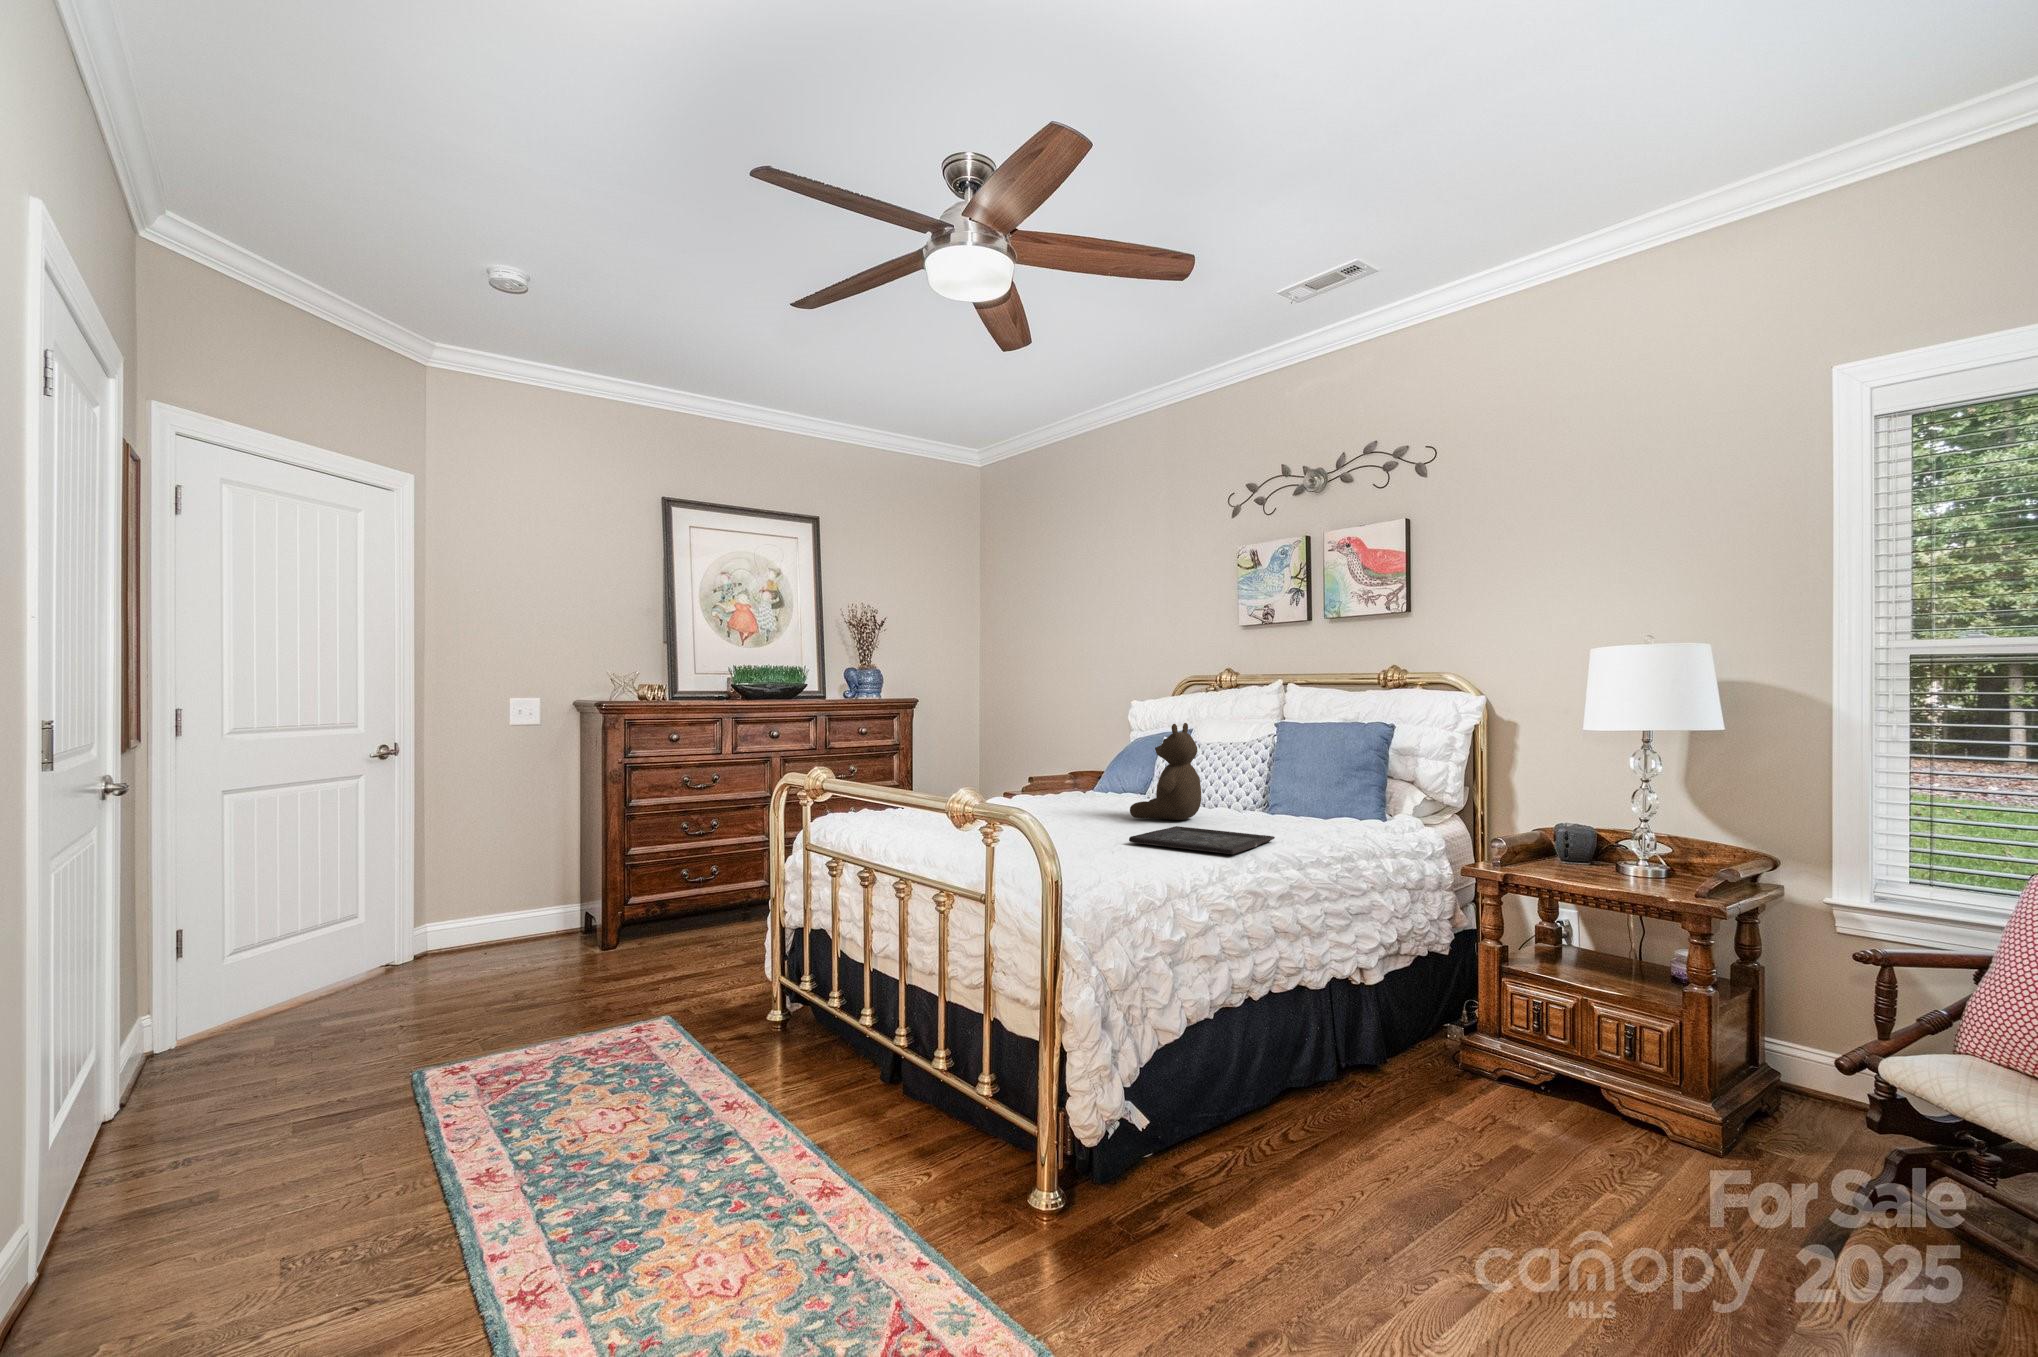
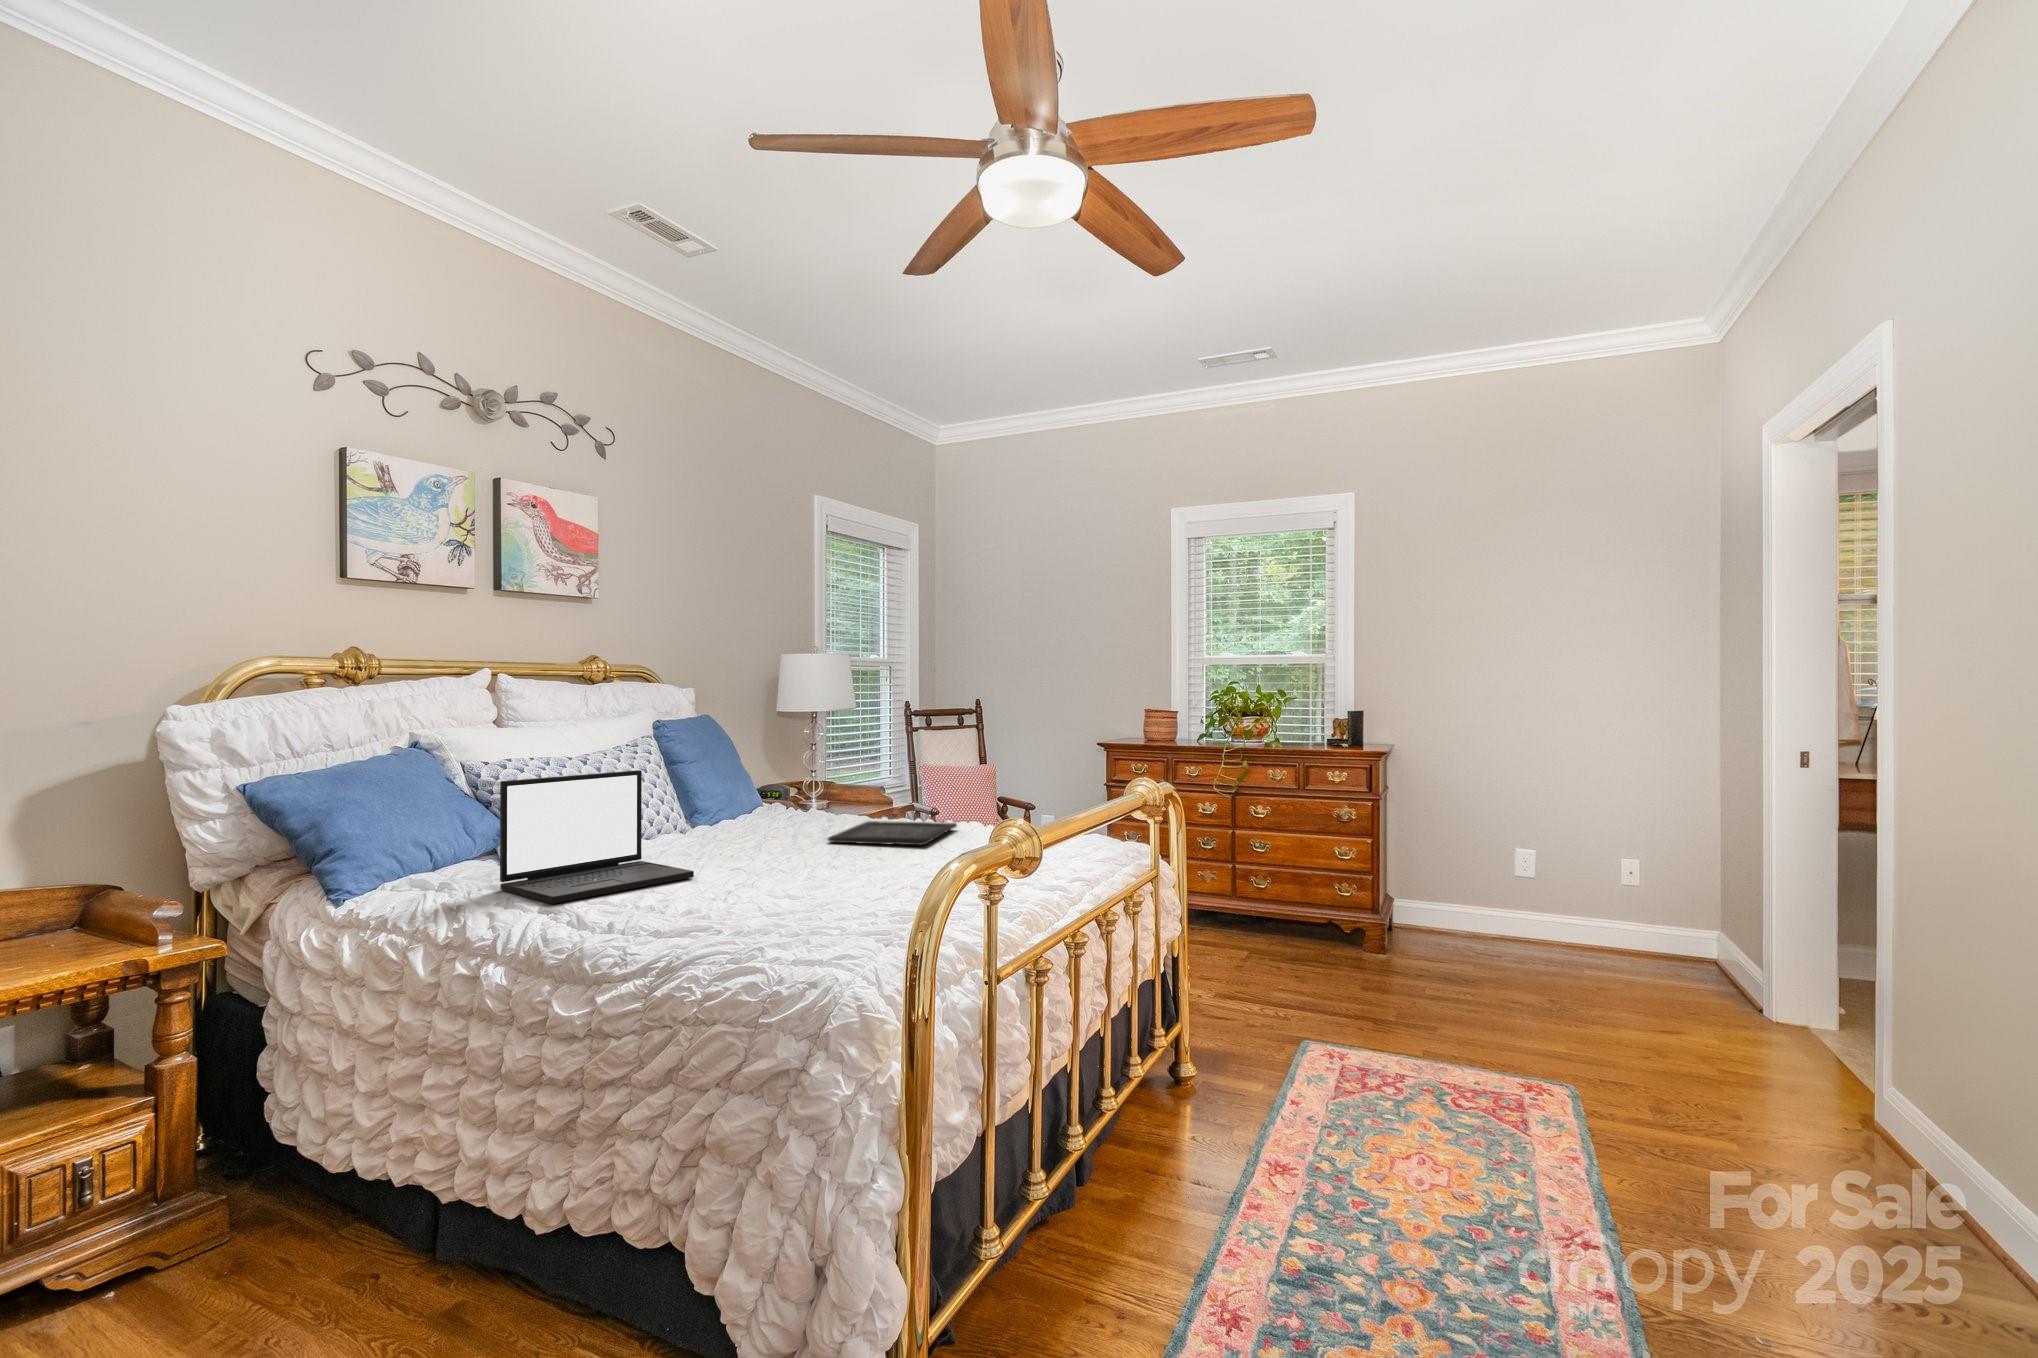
stuffed bear: present [1130,723,1201,820] -> none [689,725,791,853]
laptop: none [1021,741,1113,812] -> present [500,770,694,904]

